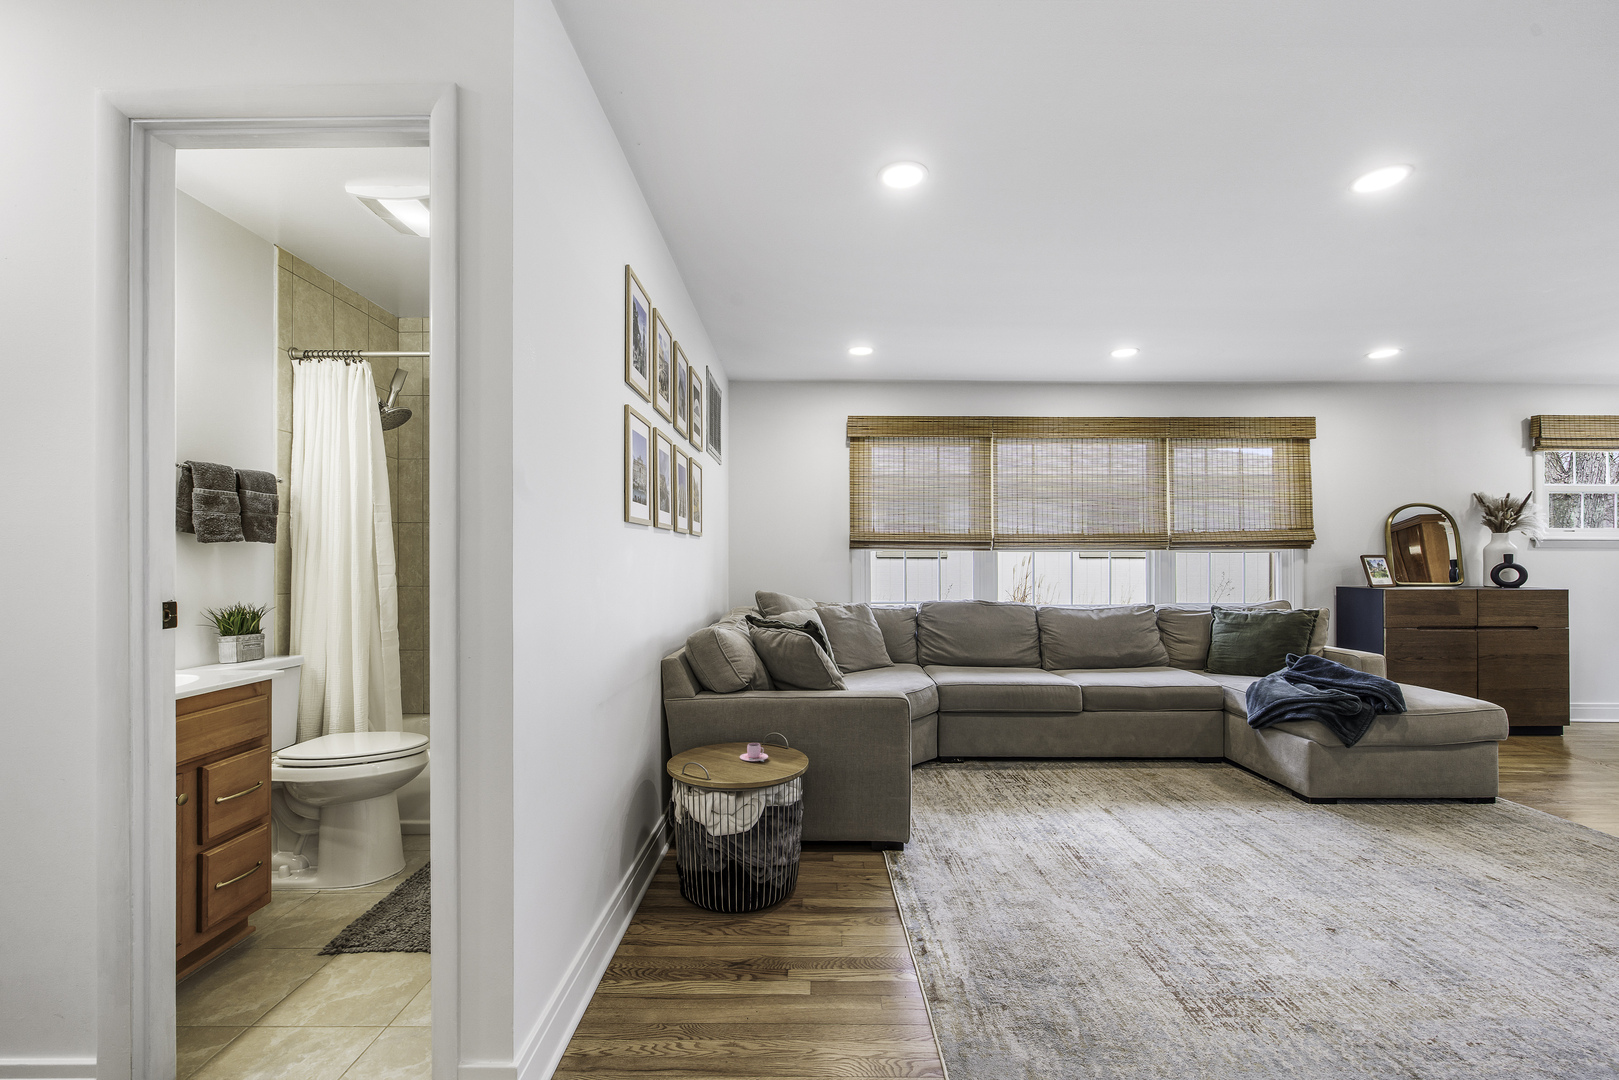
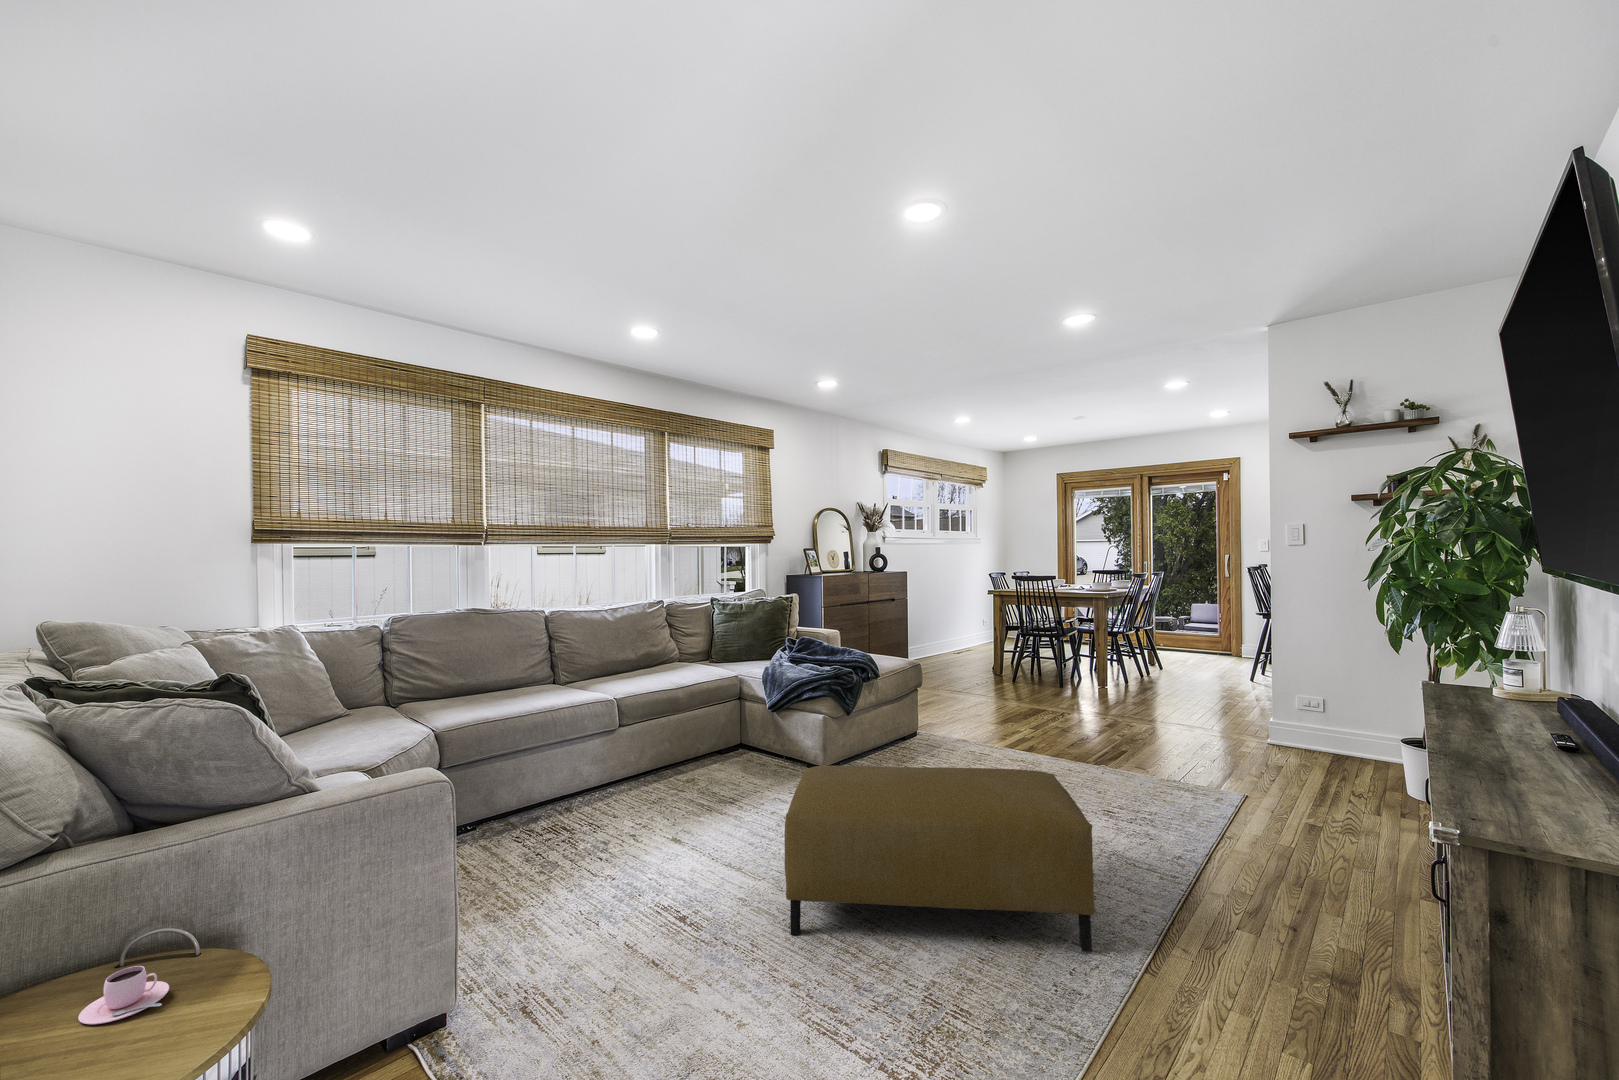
ottoman: none [1158,768,1558,1038] -> present [784,766,1095,952]

